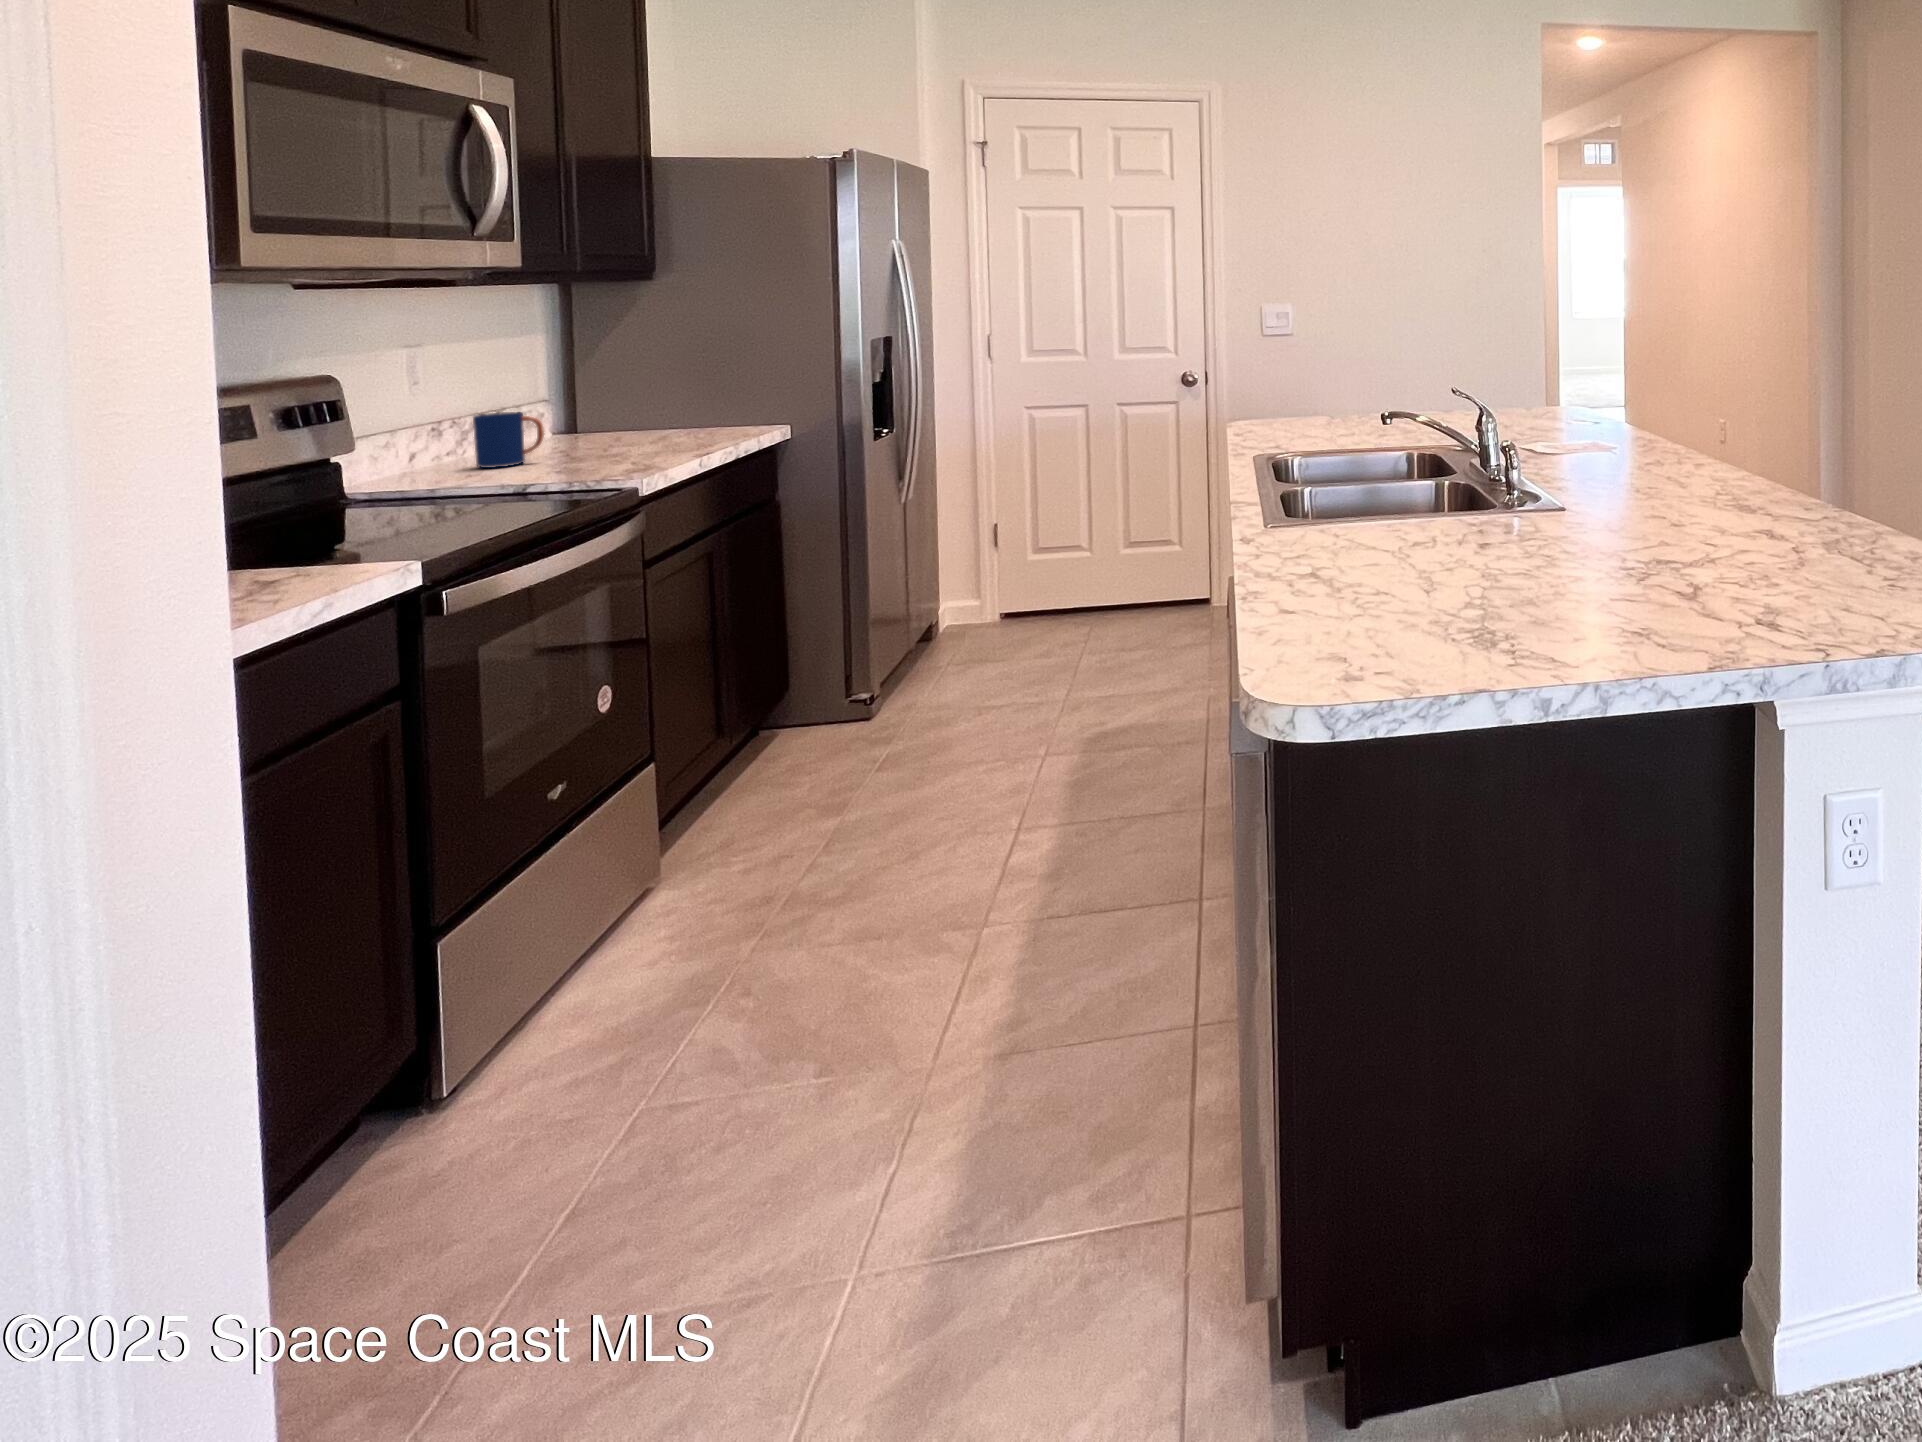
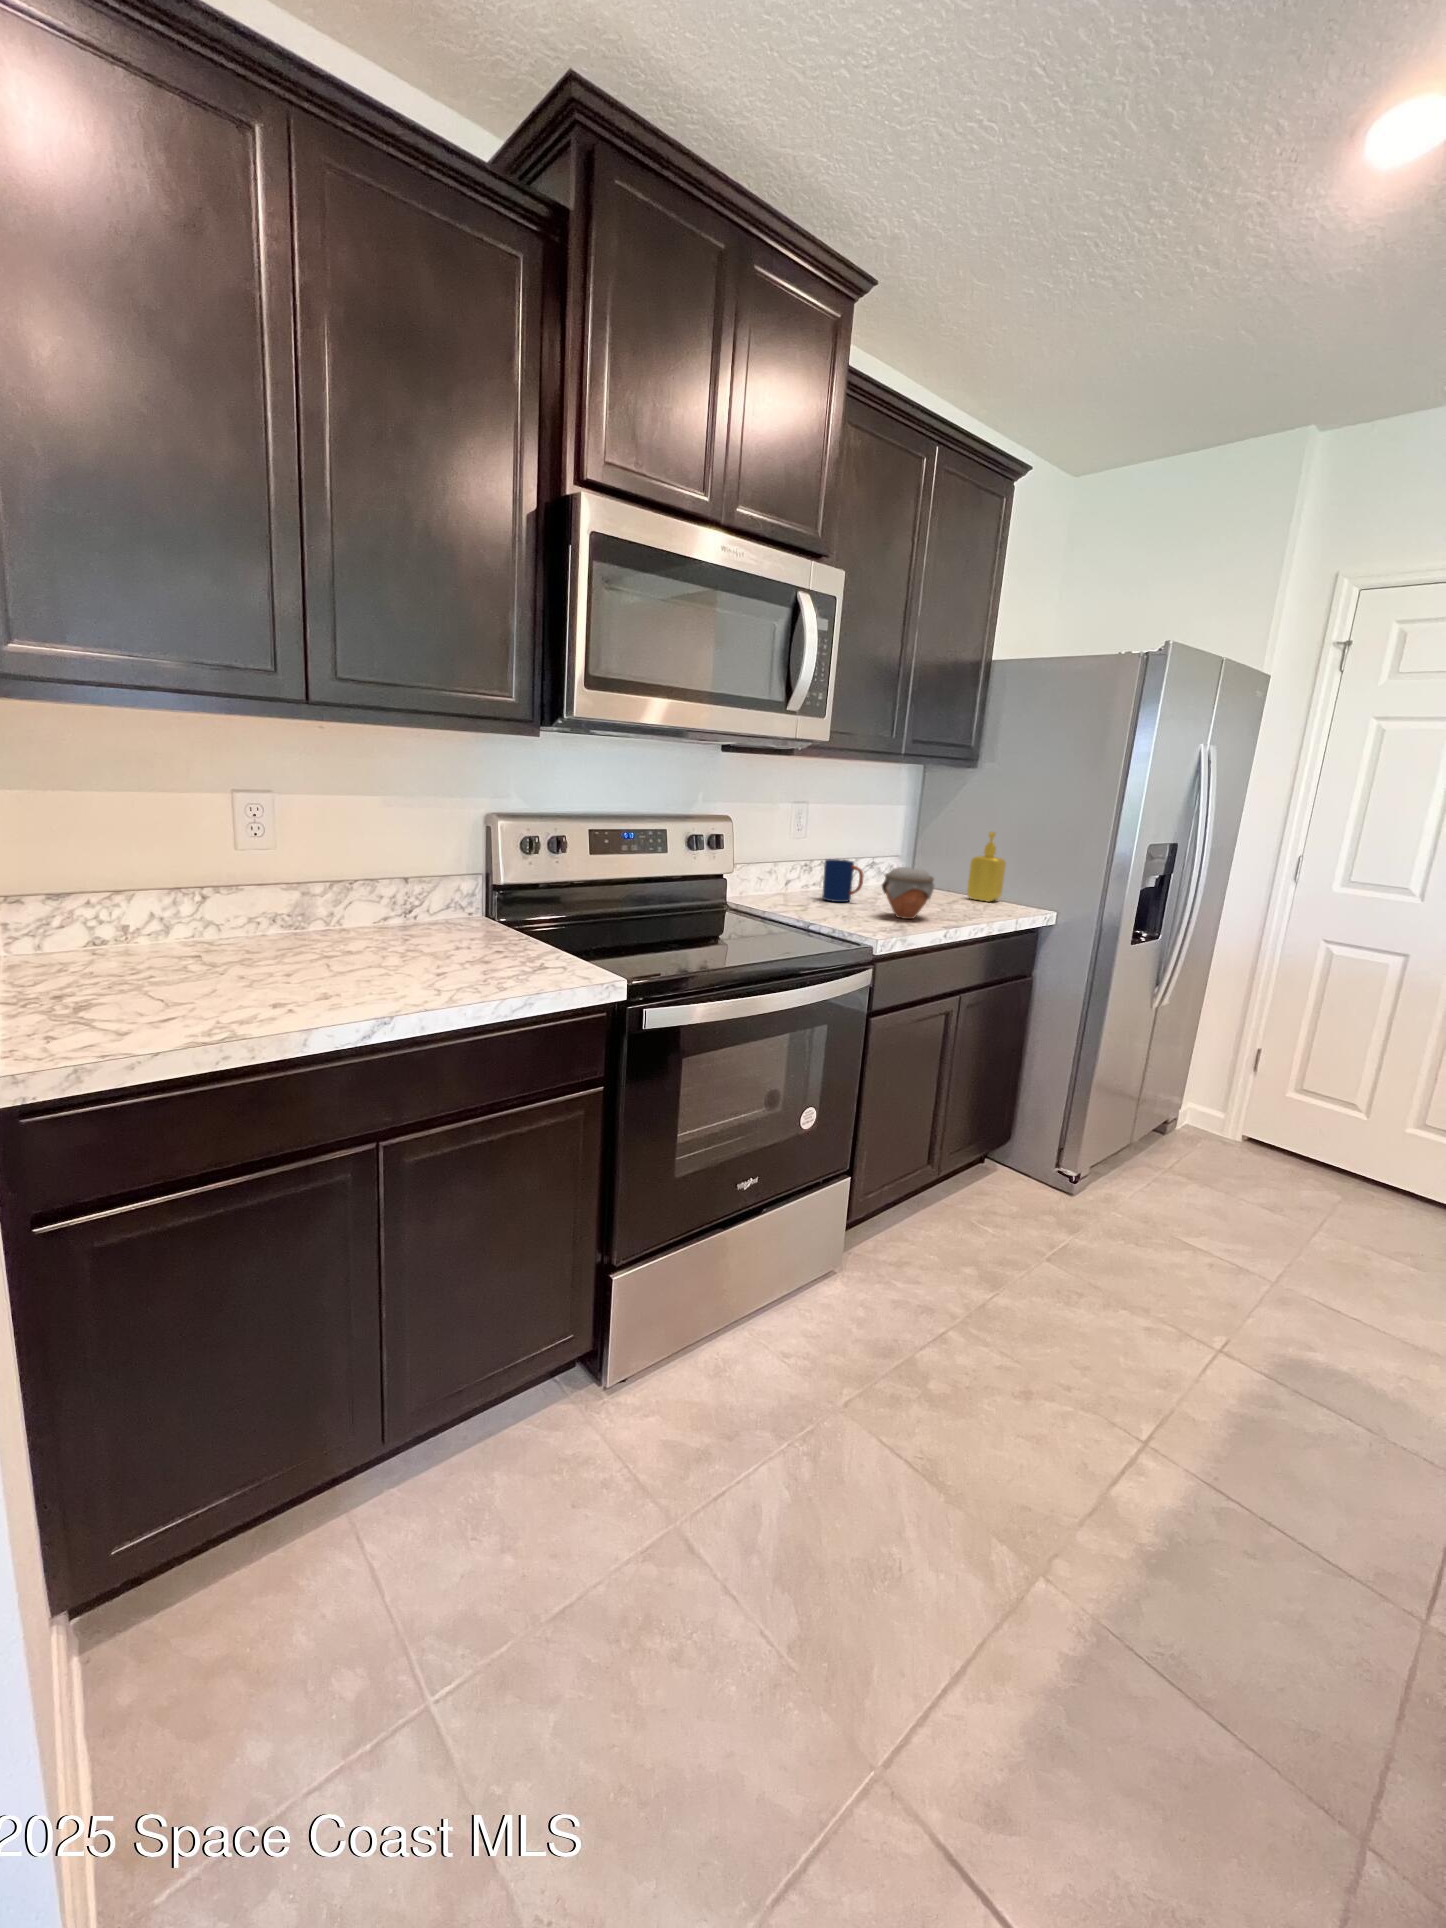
soap dispenser: none [671,353,718,433] -> present [967,832,1006,902]
jar: none [591,403,663,462] -> present [882,867,934,919]

